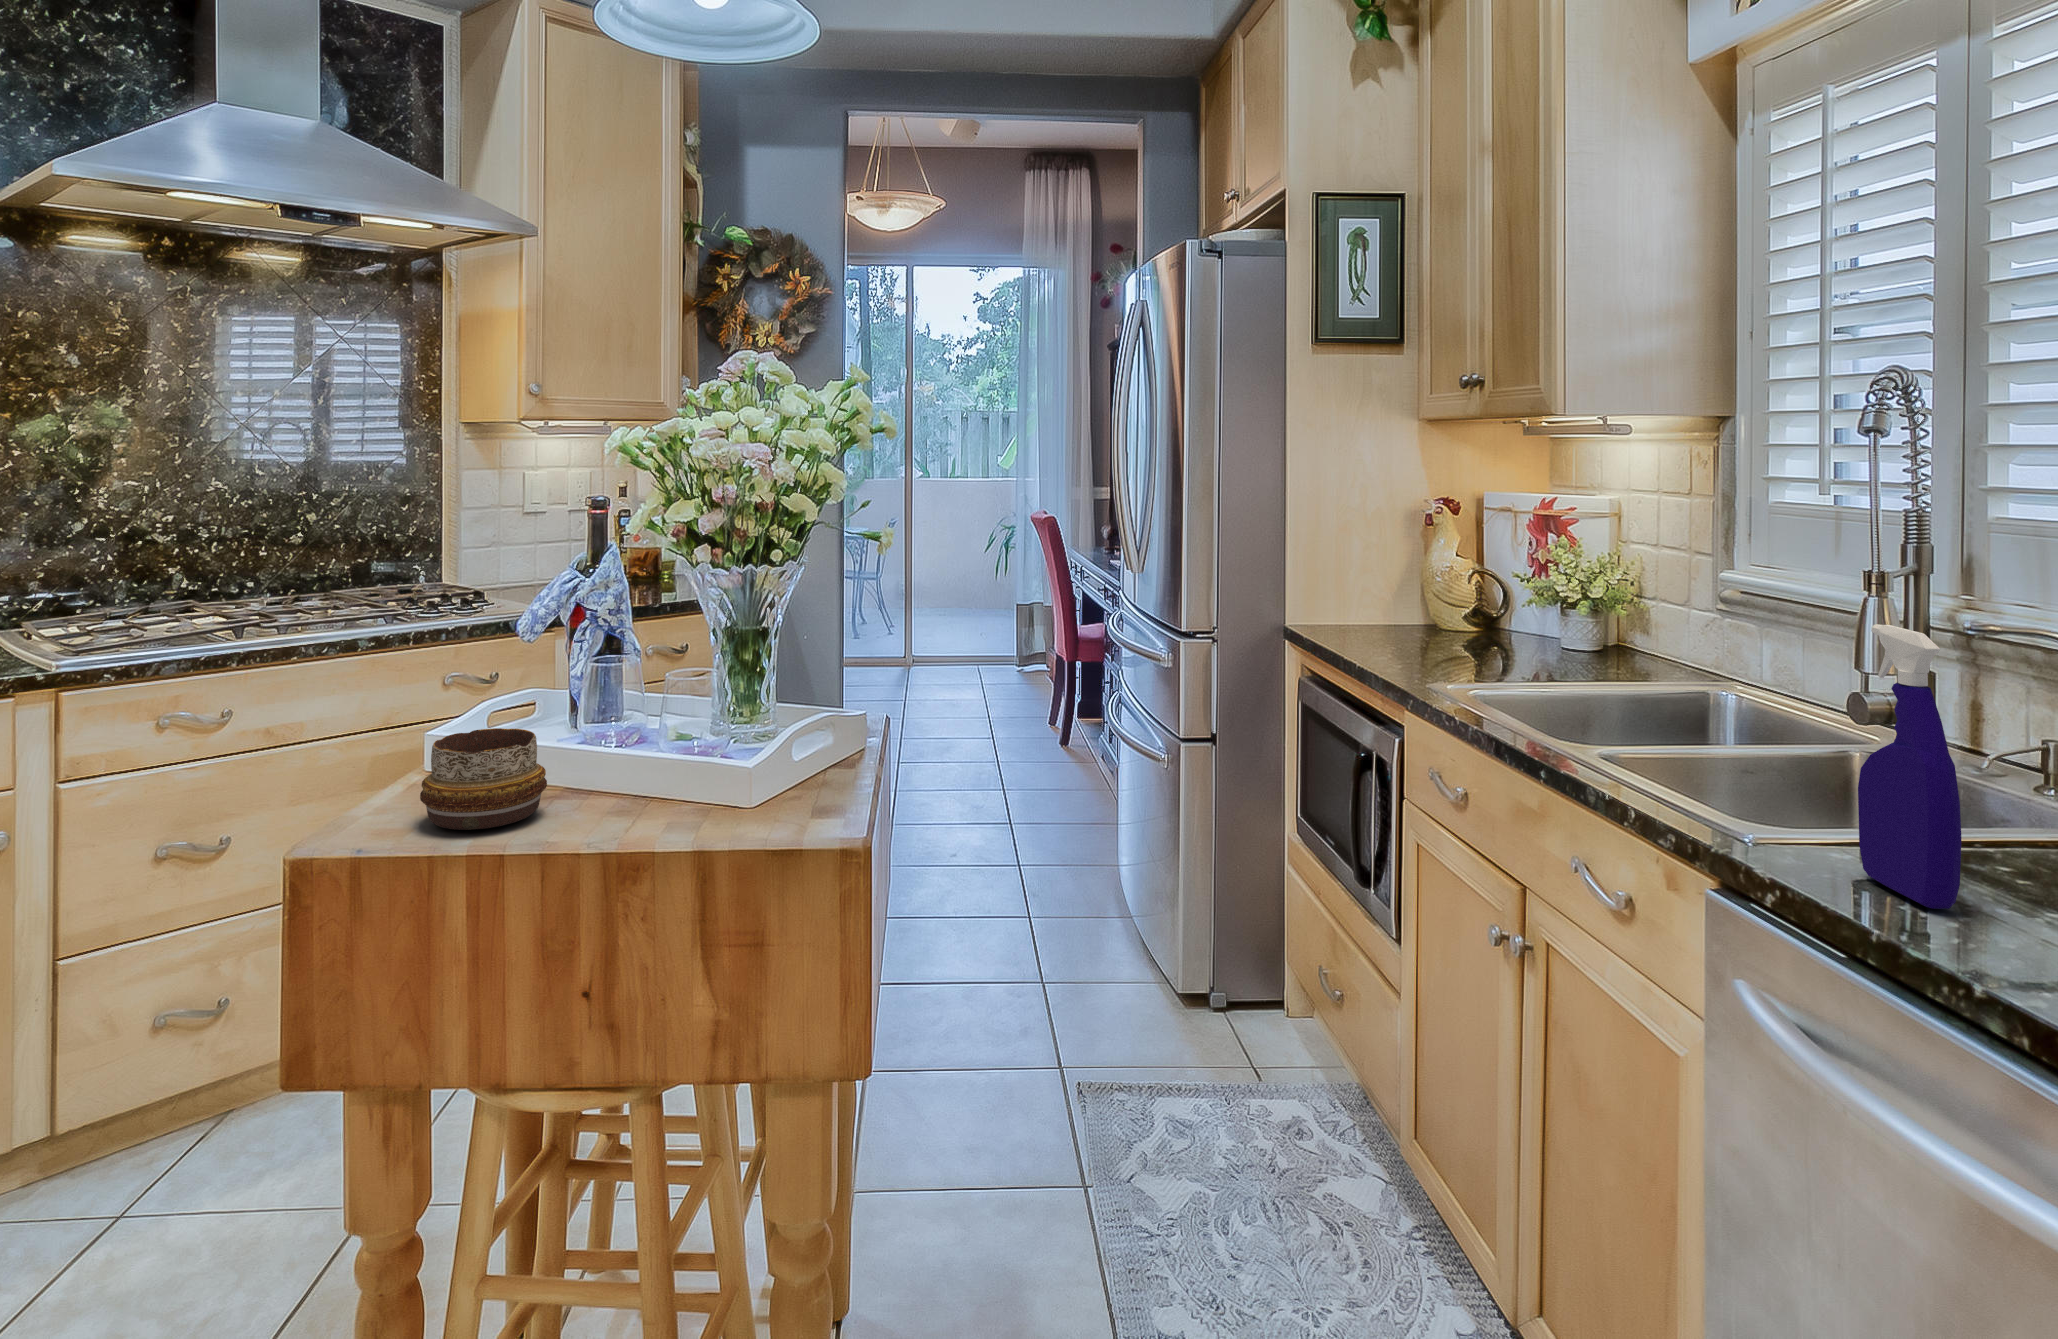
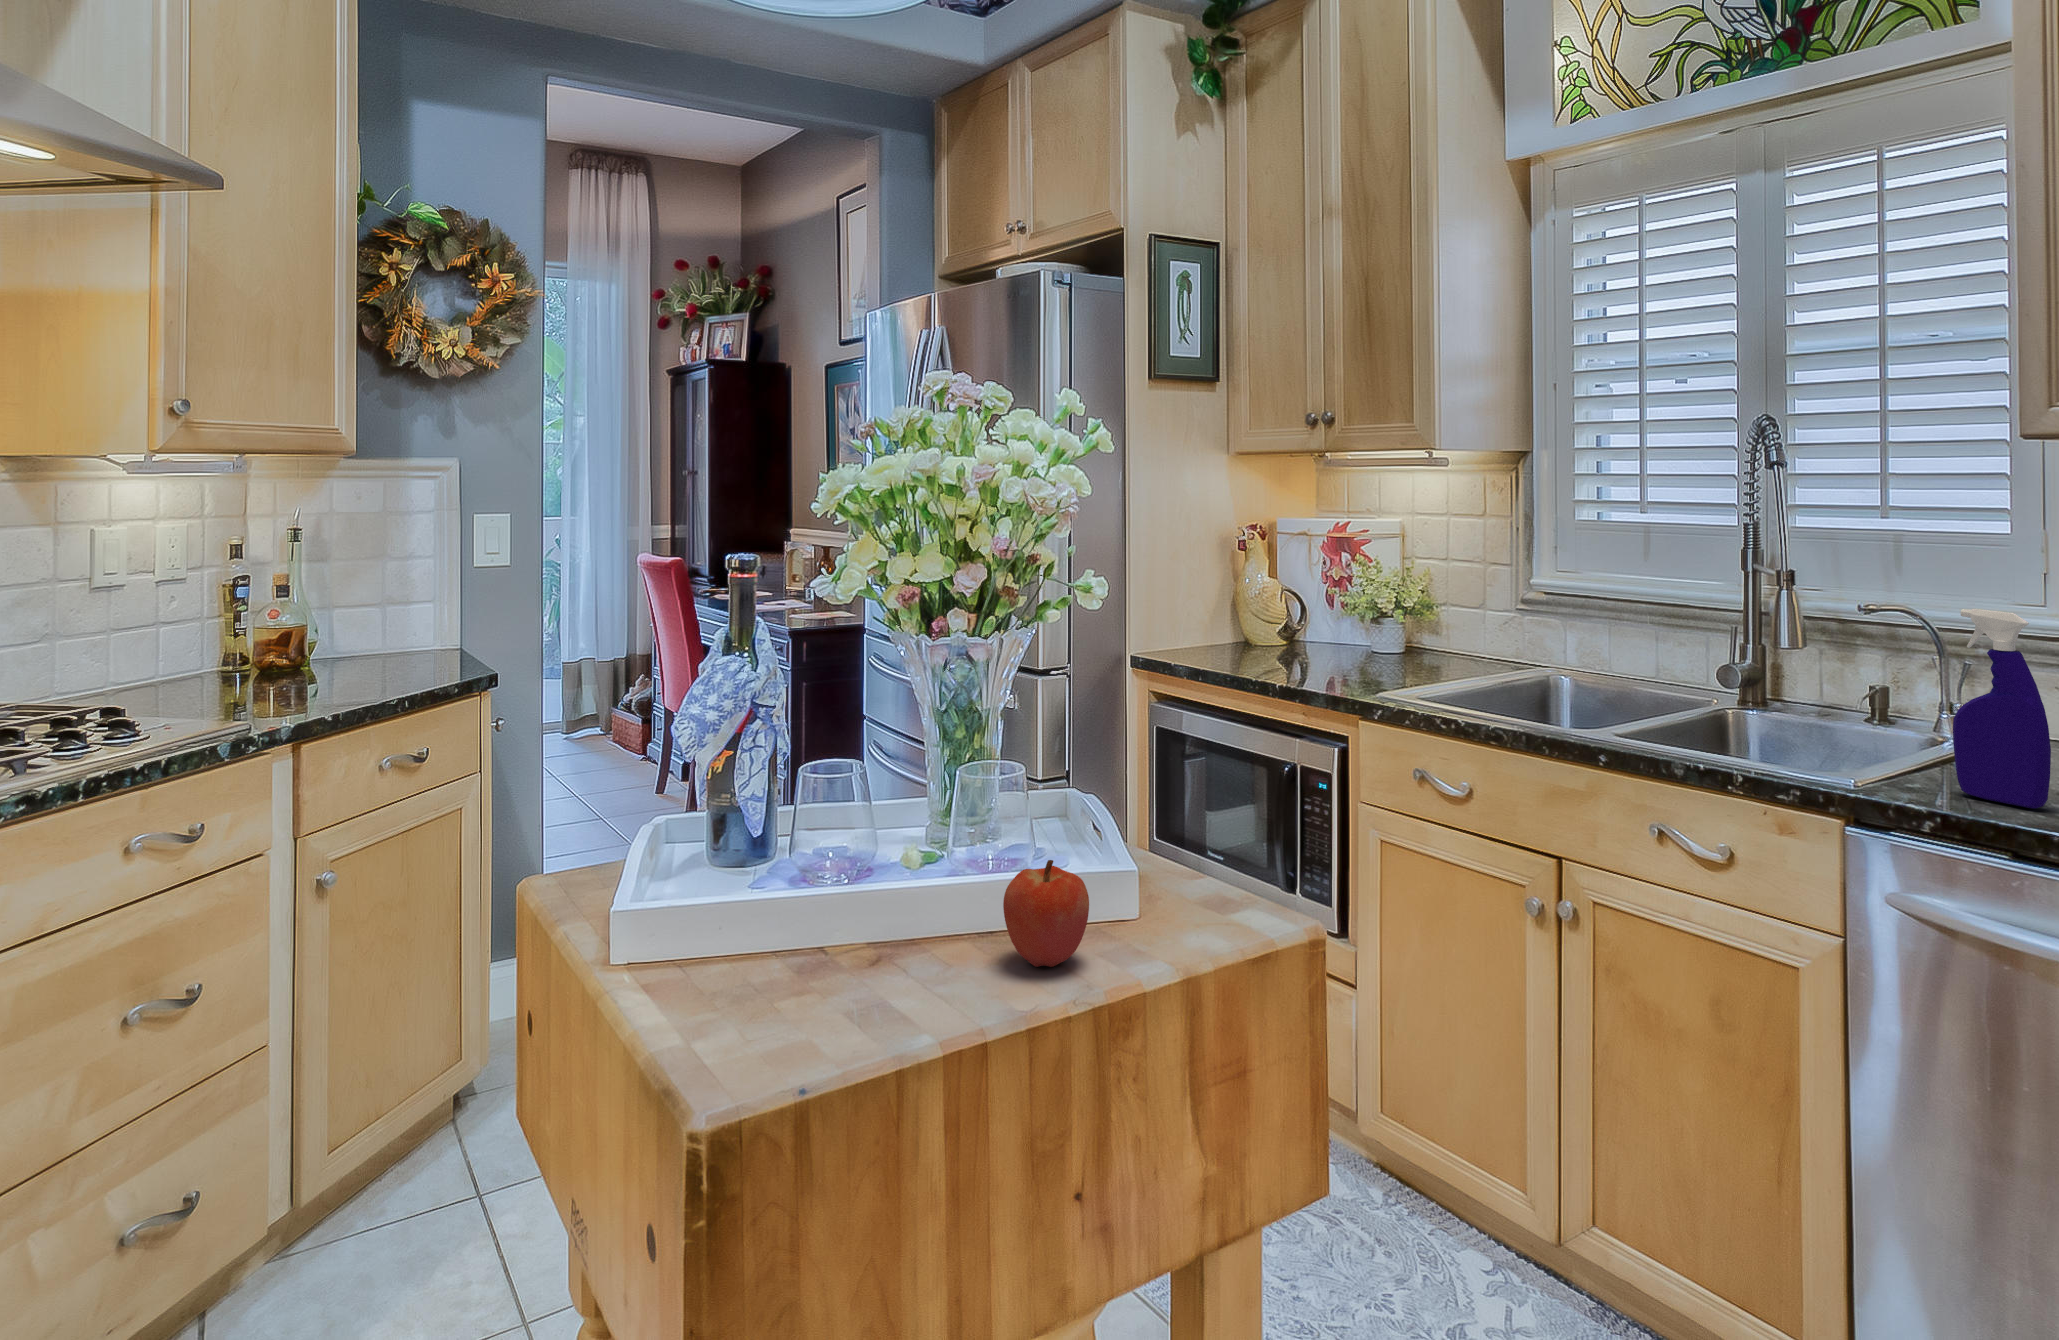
decorative bowl: present [420,728,547,830] -> none [757,876,917,1026]
apple: none [615,742,688,828] -> present [1003,860,1089,967]

